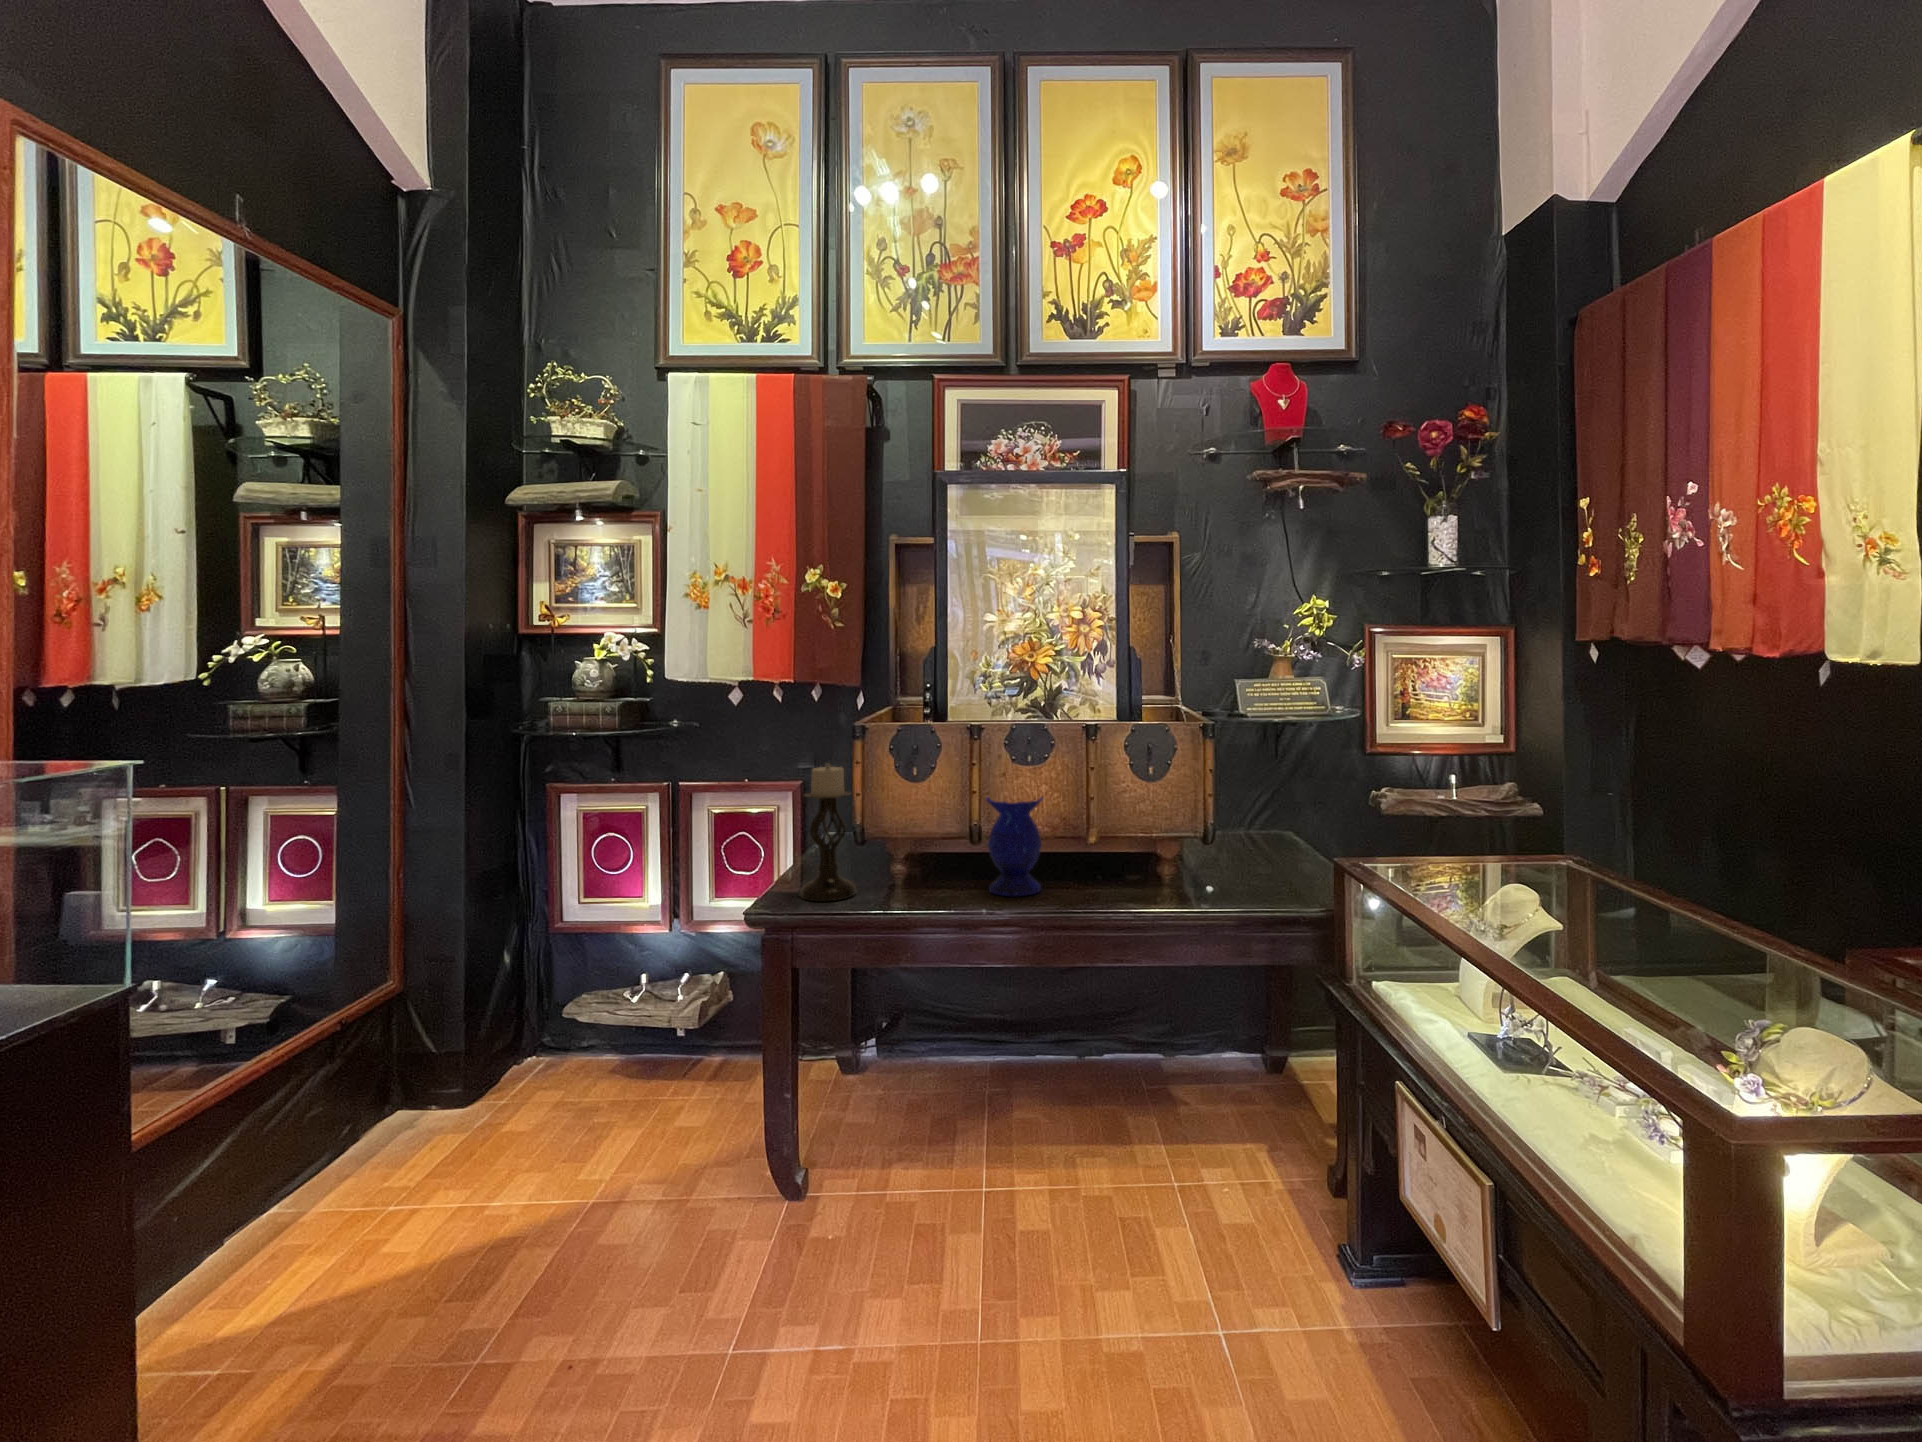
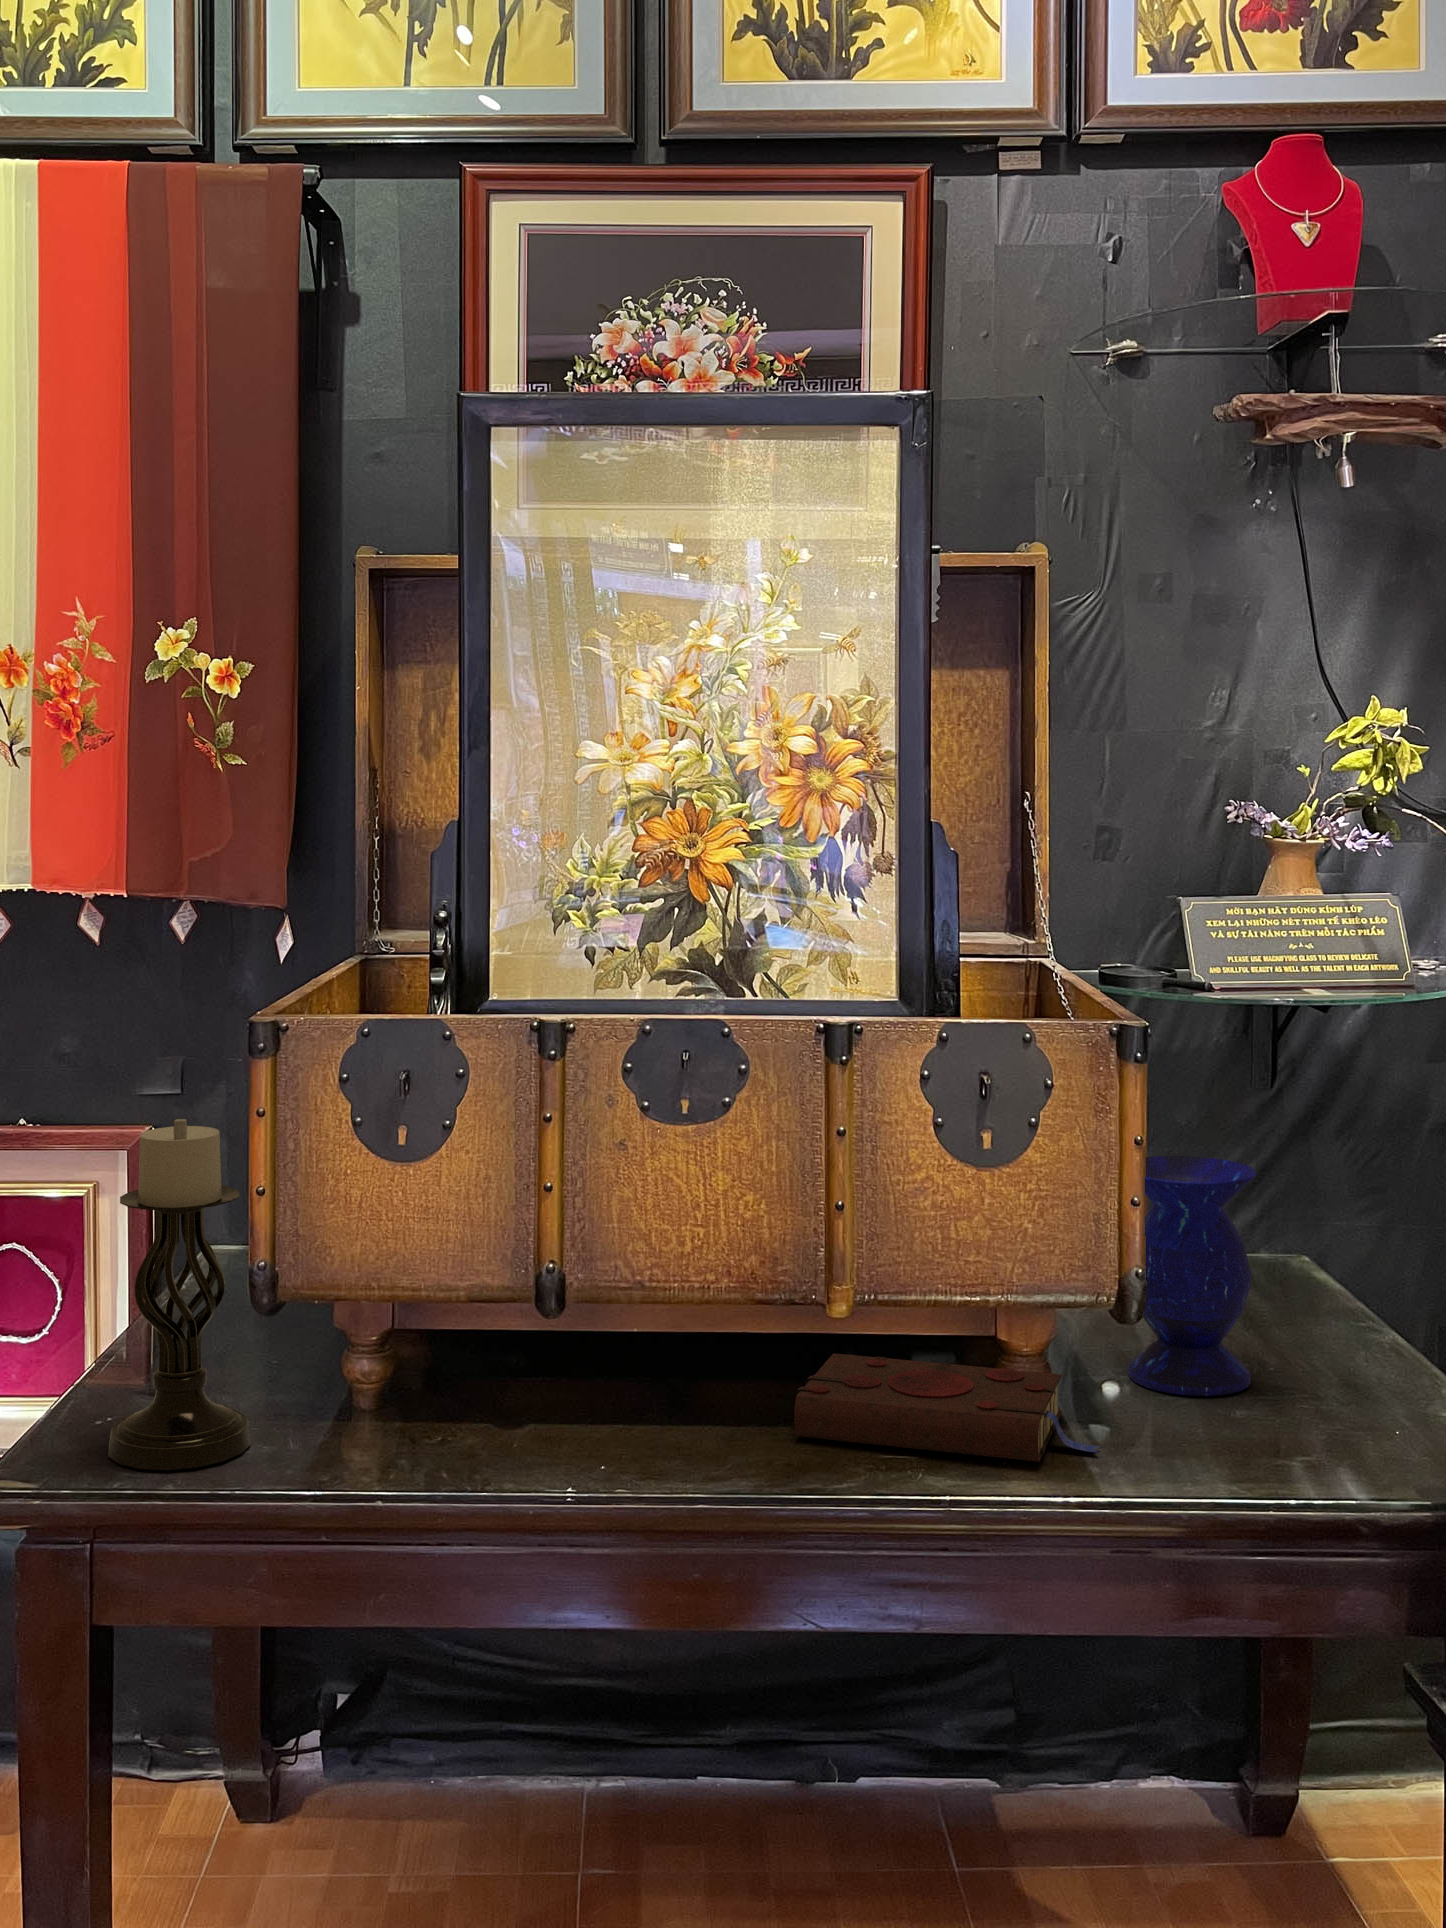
vase: present [986,798,1043,896] -> present [1128,1156,1256,1396]
book: none [1074,860,1196,895] -> present [794,1353,1100,1462]

